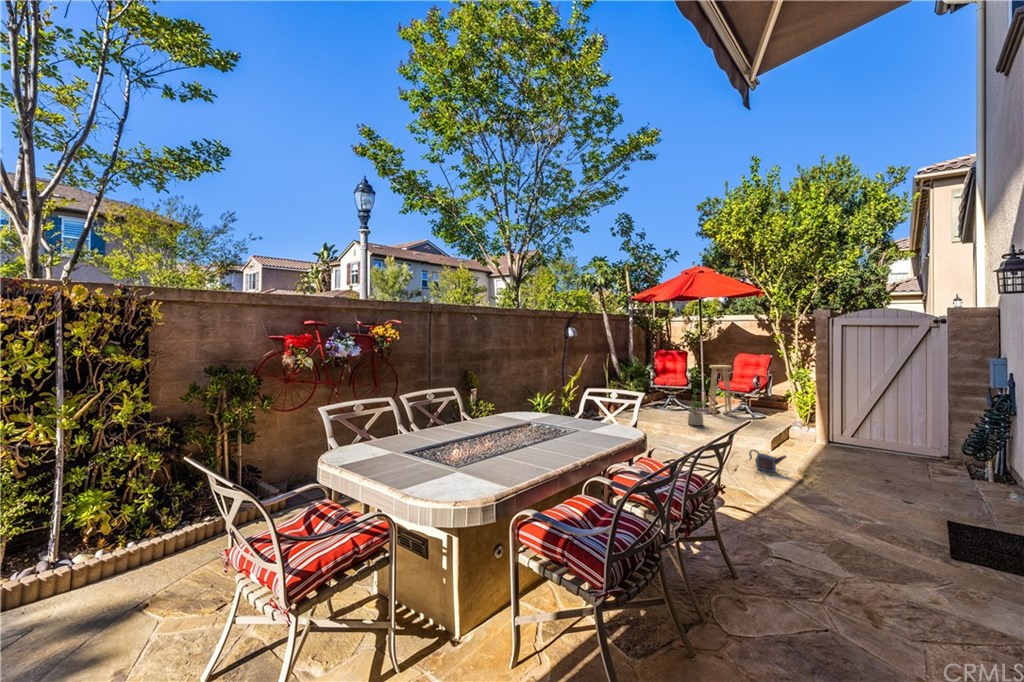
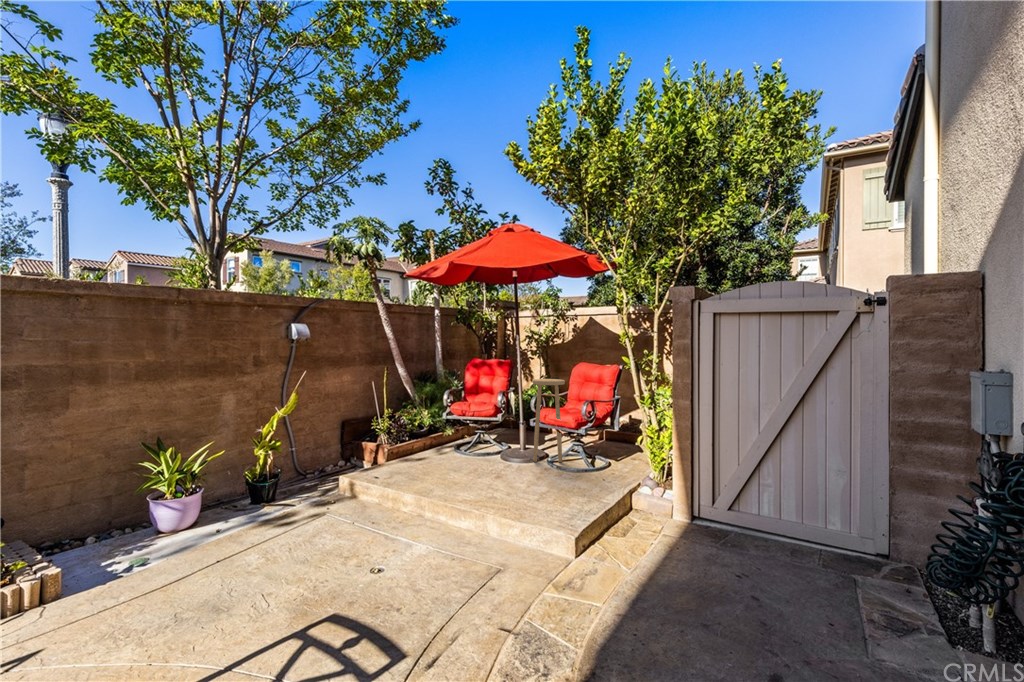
potted plant: present [688,388,706,425] -> none [470,420,504,487]
watering can: present [749,450,786,472] -> none [500,574,568,636]

